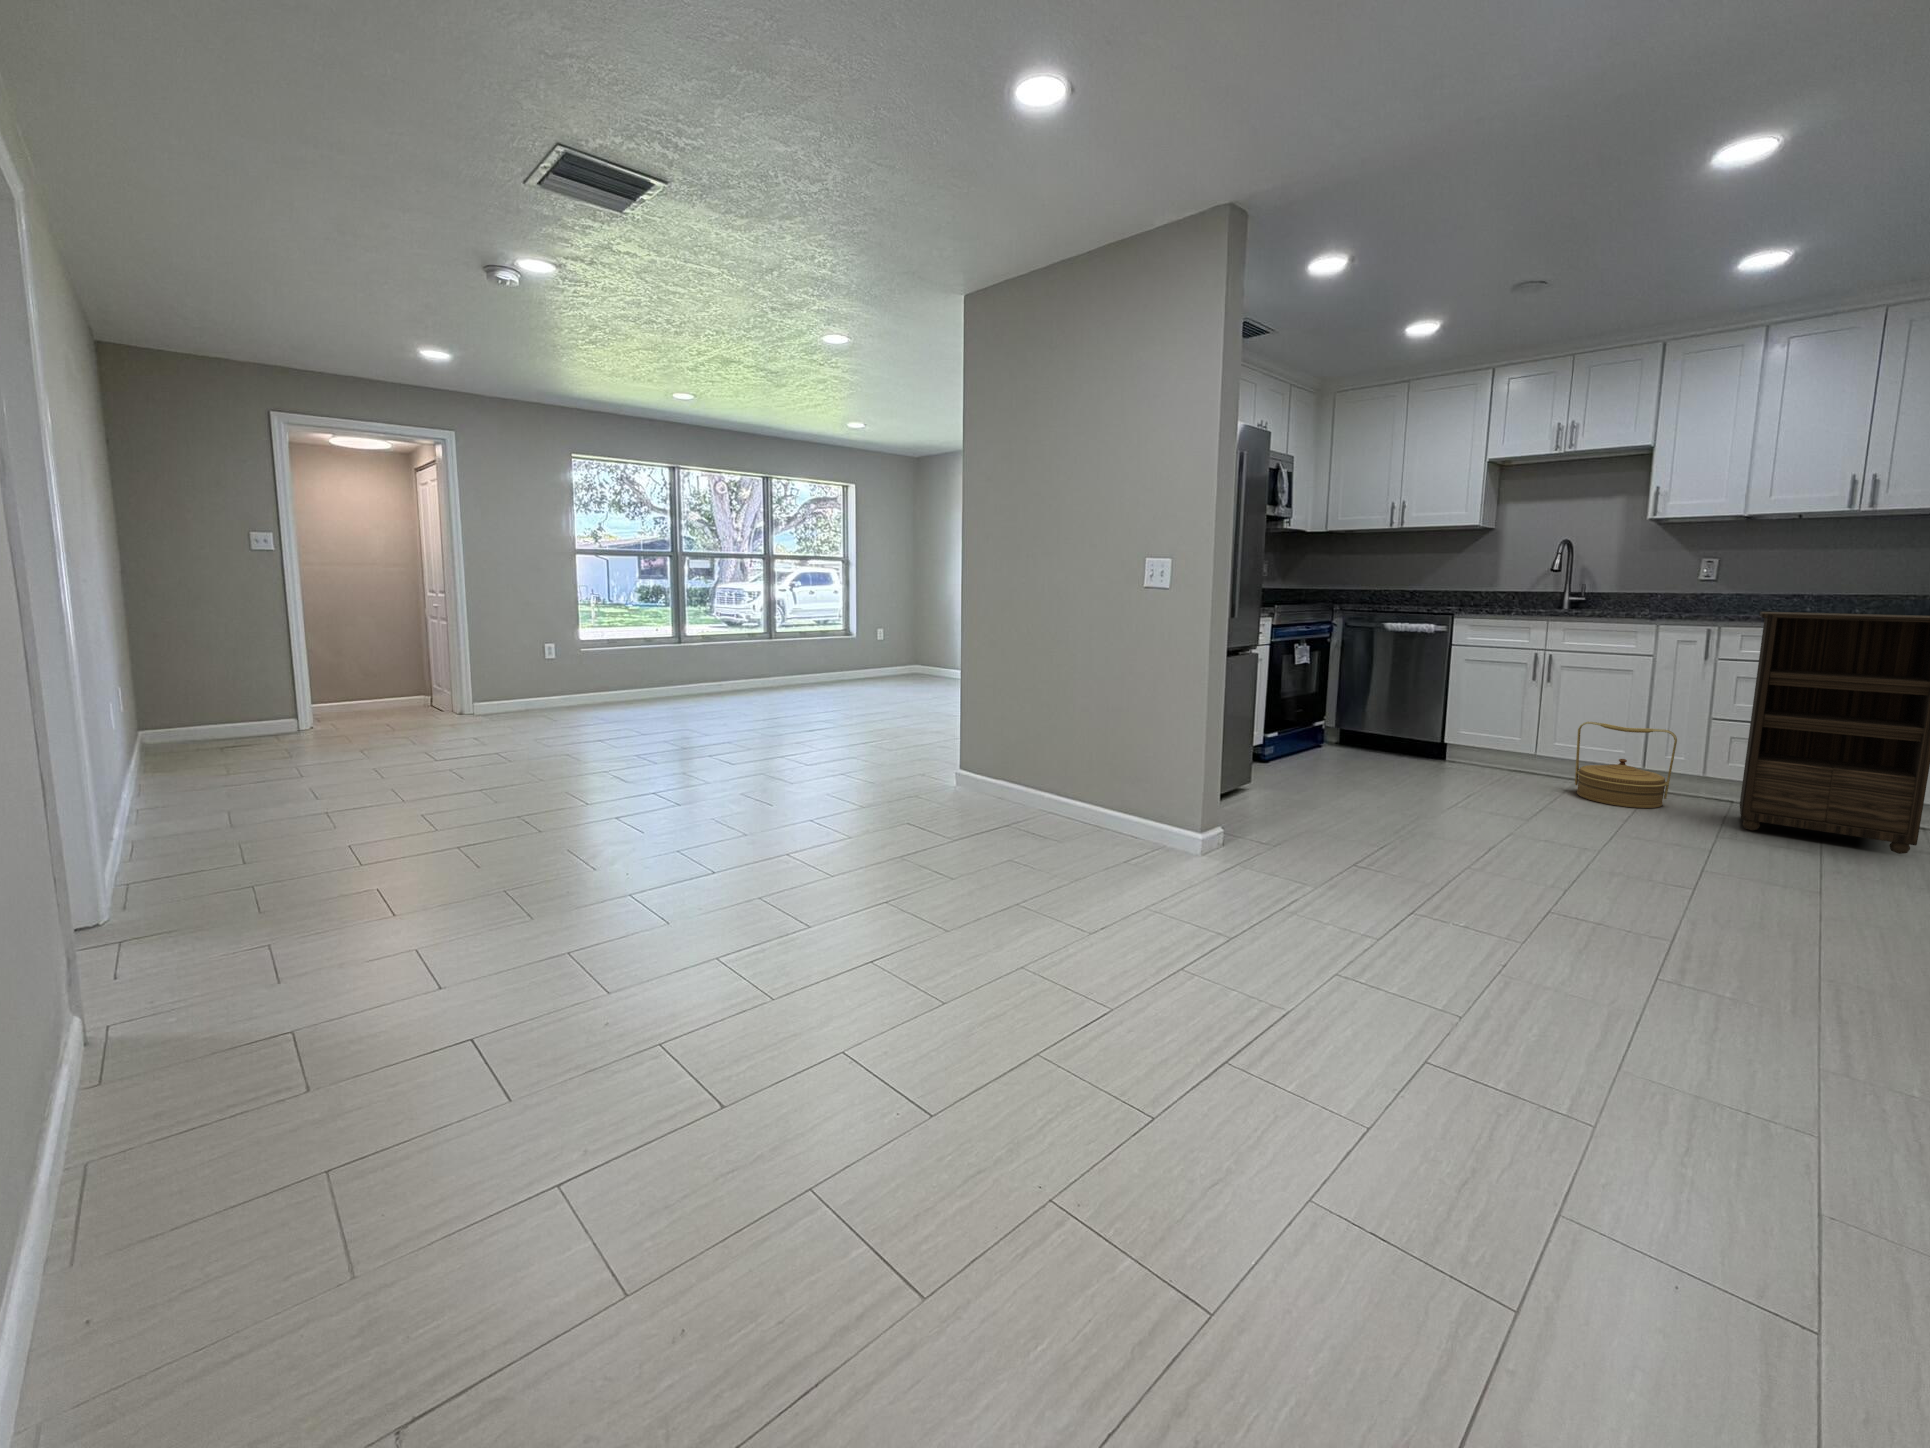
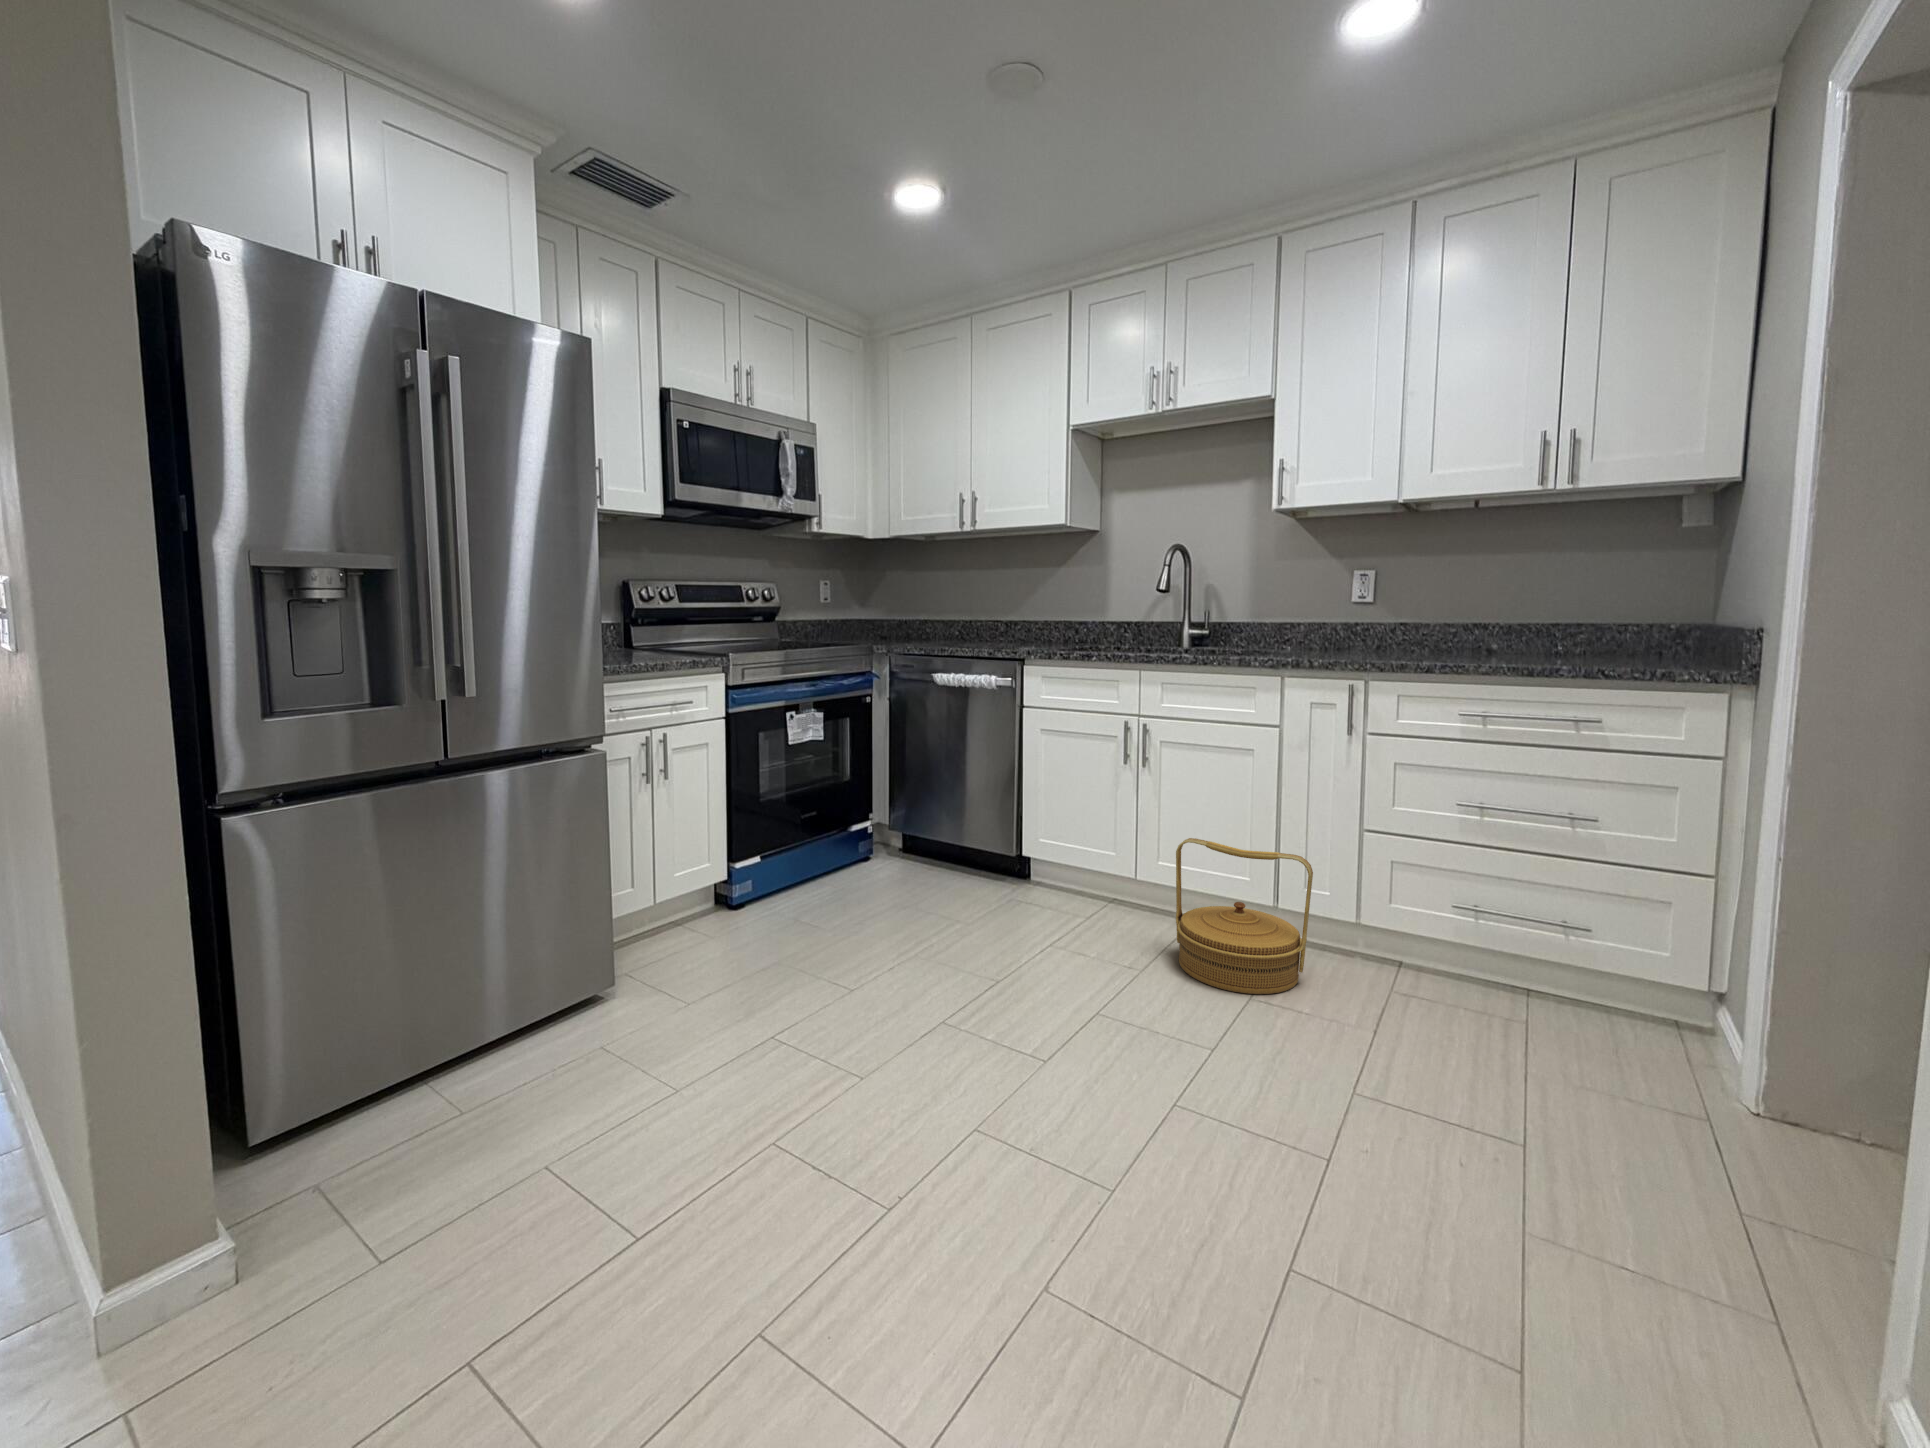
bookshelf: present [1740,612,1930,854] -> none [1403,656,1731,1111]

